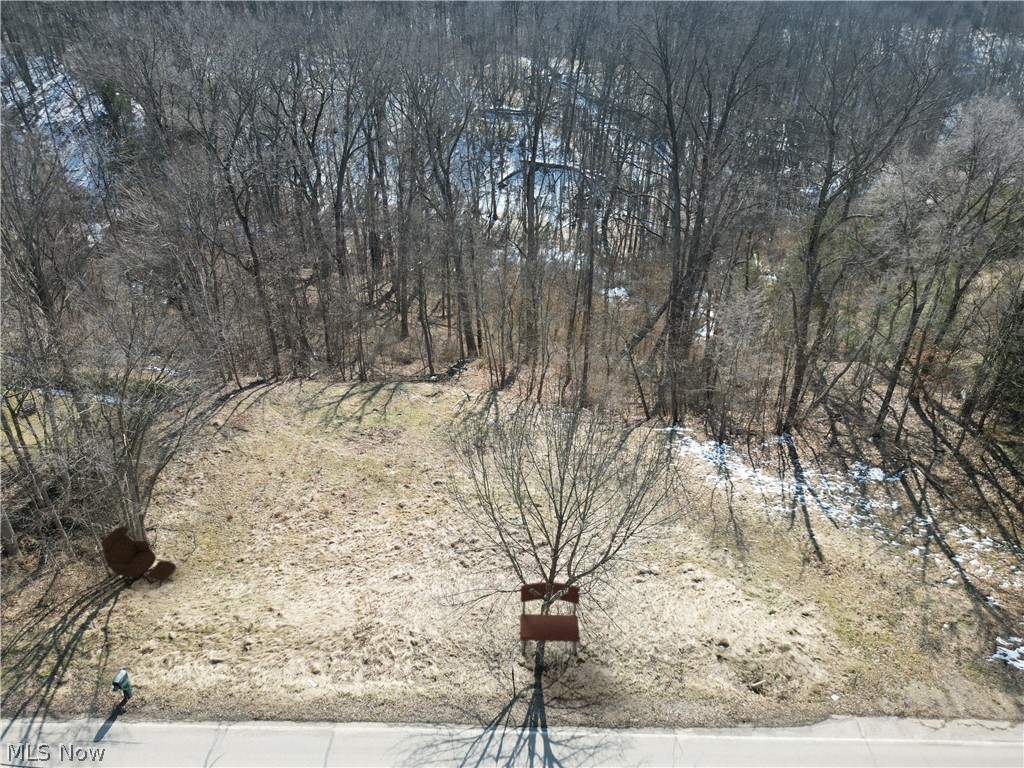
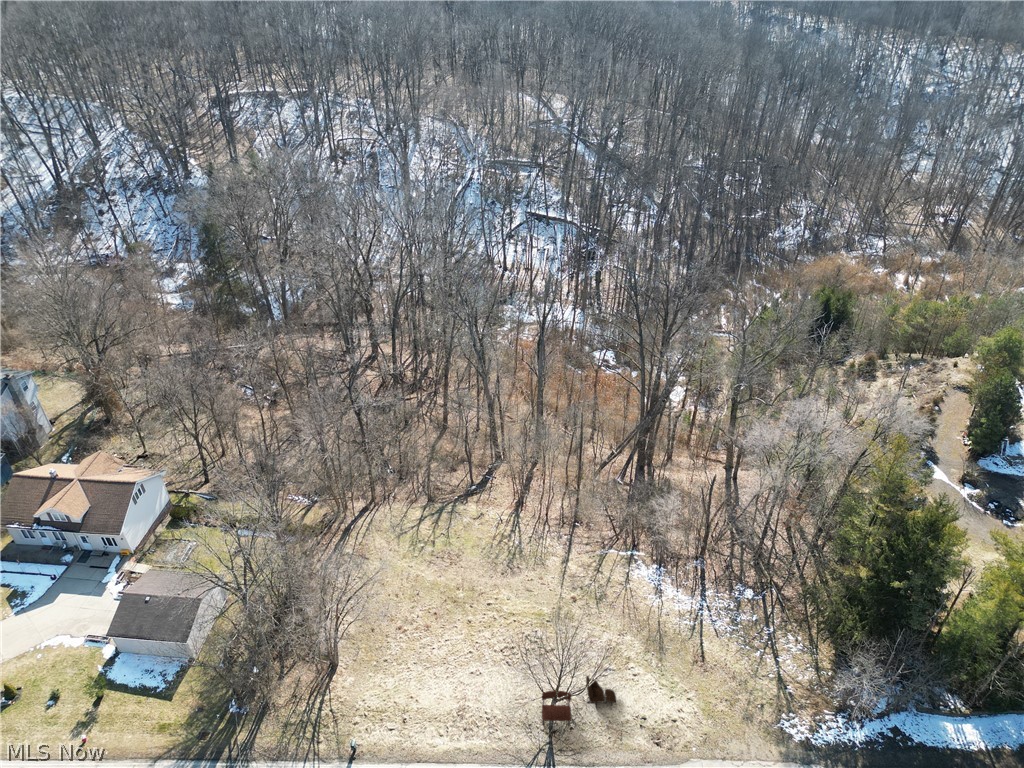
lounge chair: present [101,526,176,589] -> present [586,676,616,708]

